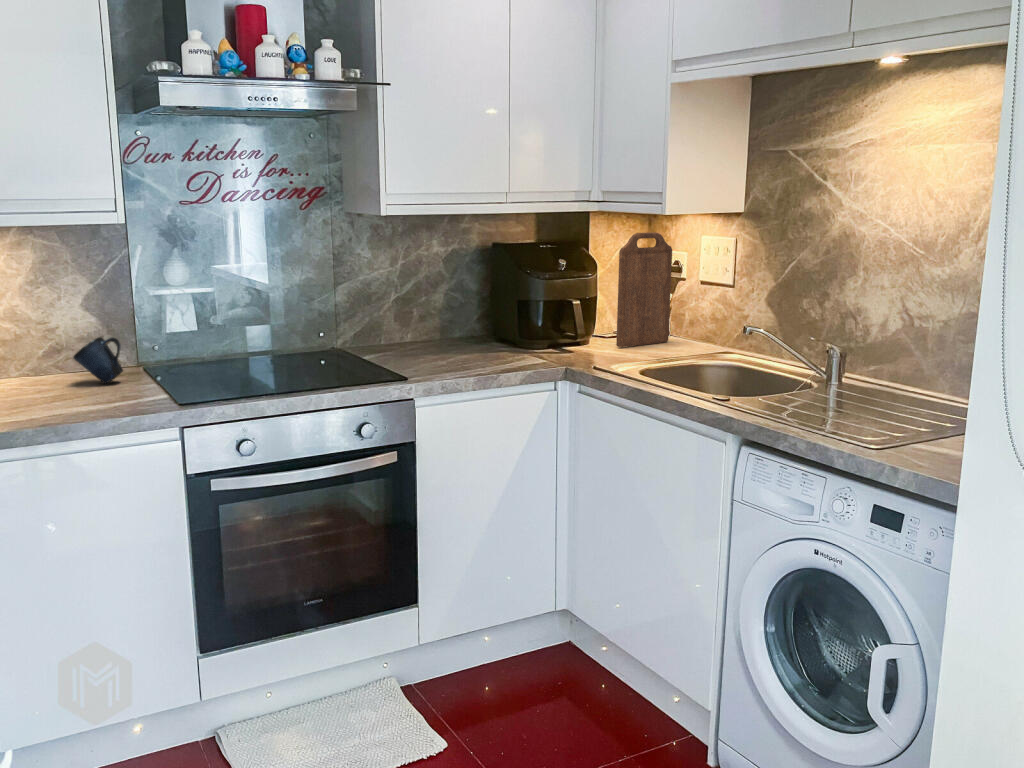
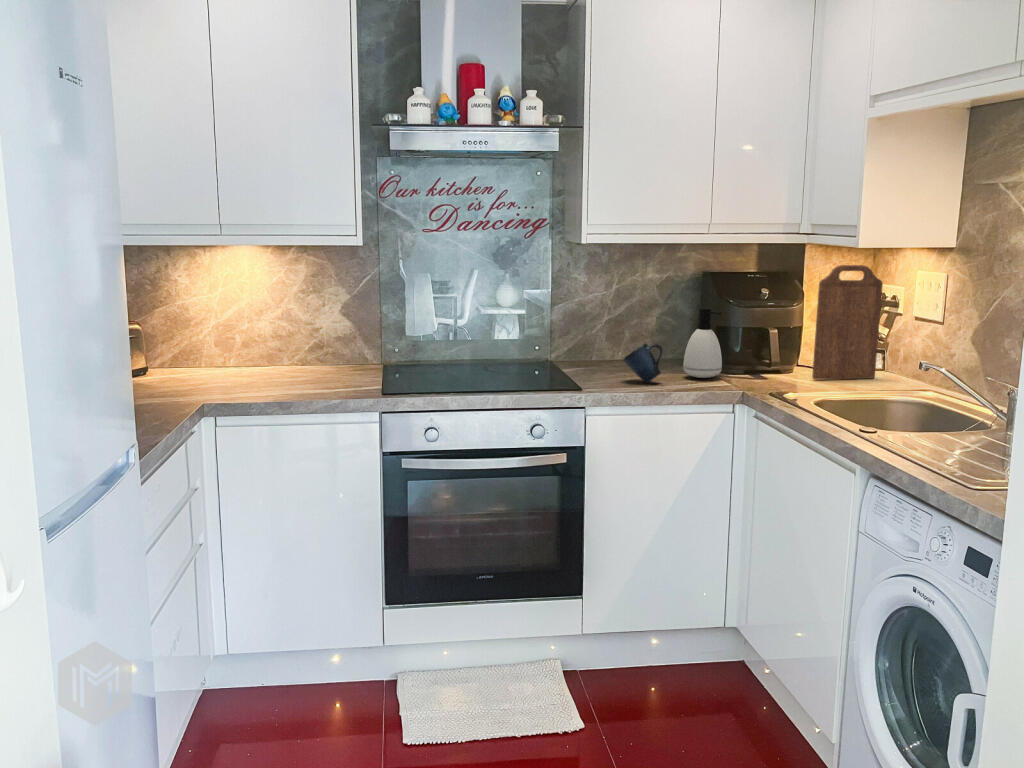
soap dispenser: none [494,281,533,354] -> present [683,307,722,378]
mug: present [73,337,123,383] -> present [623,343,663,383]

